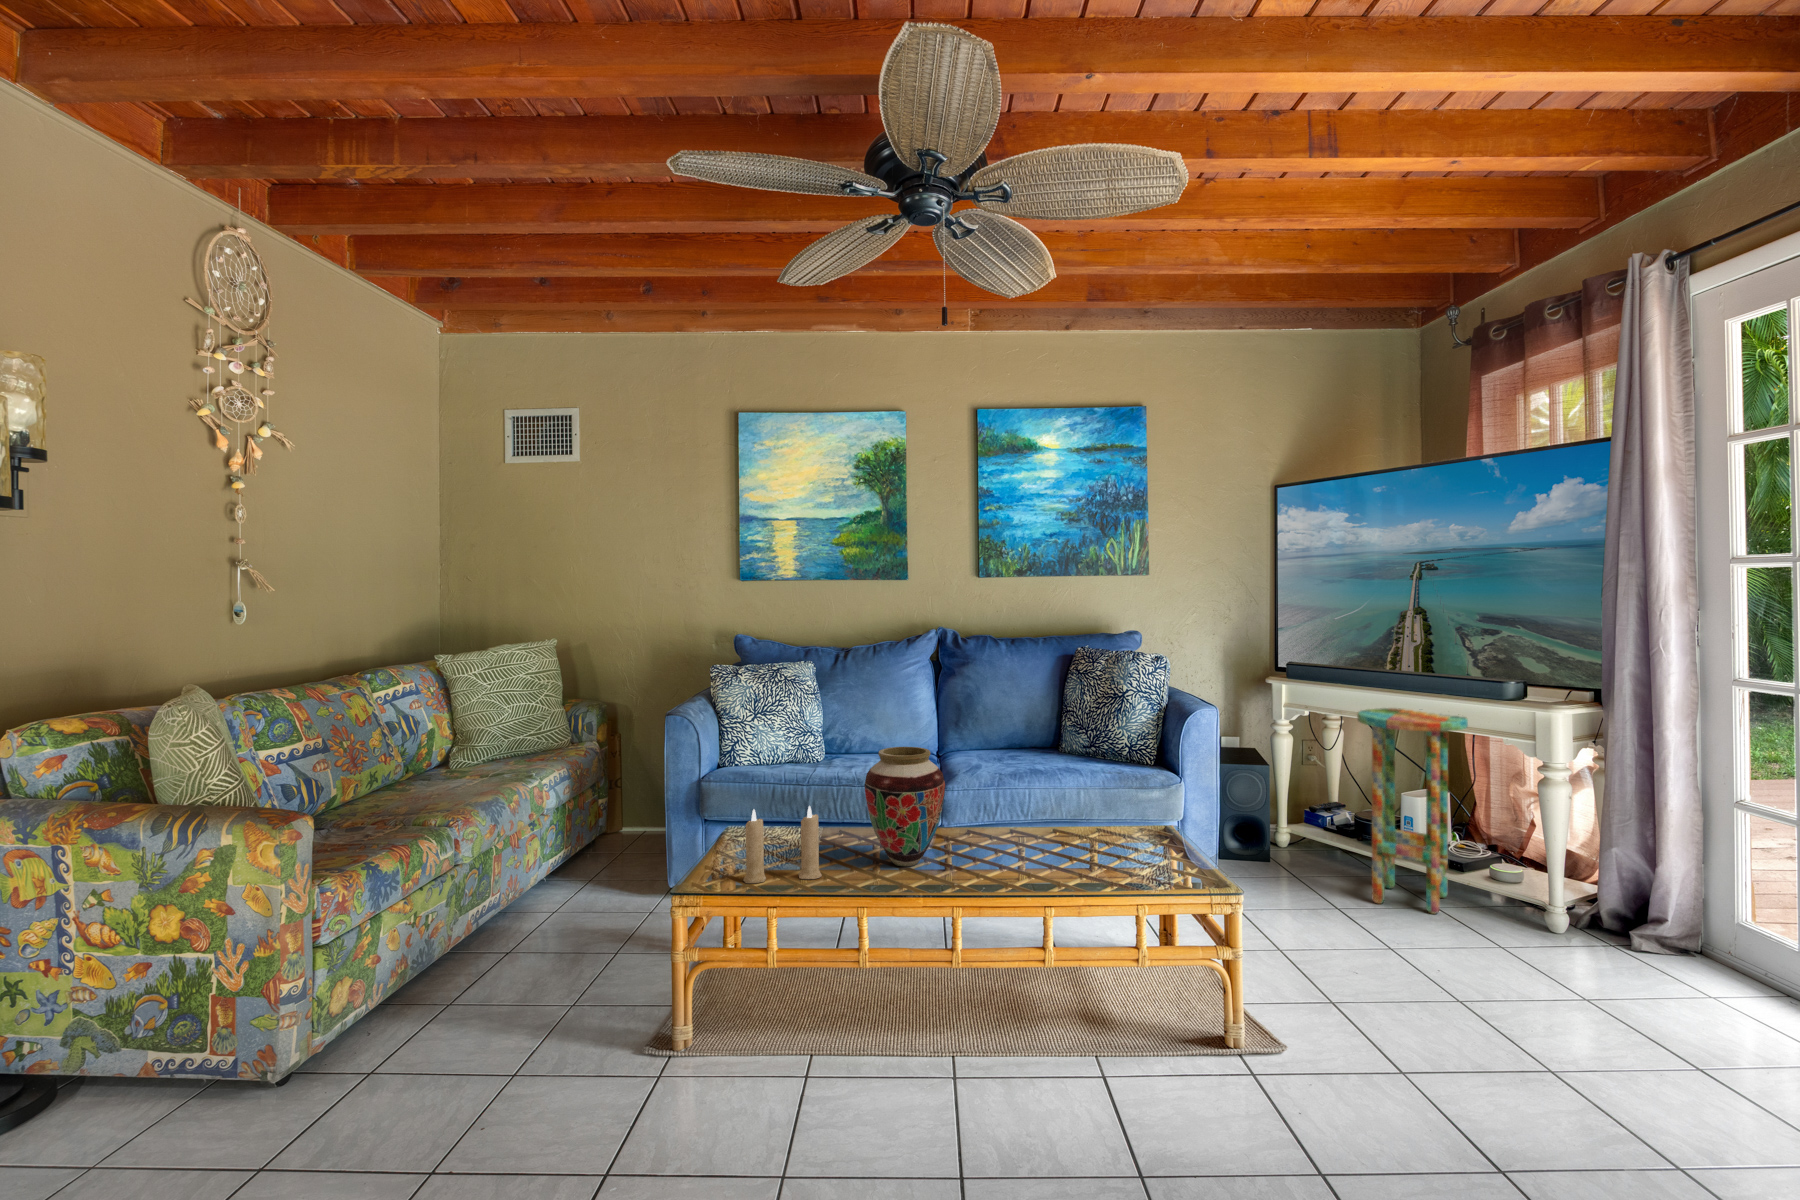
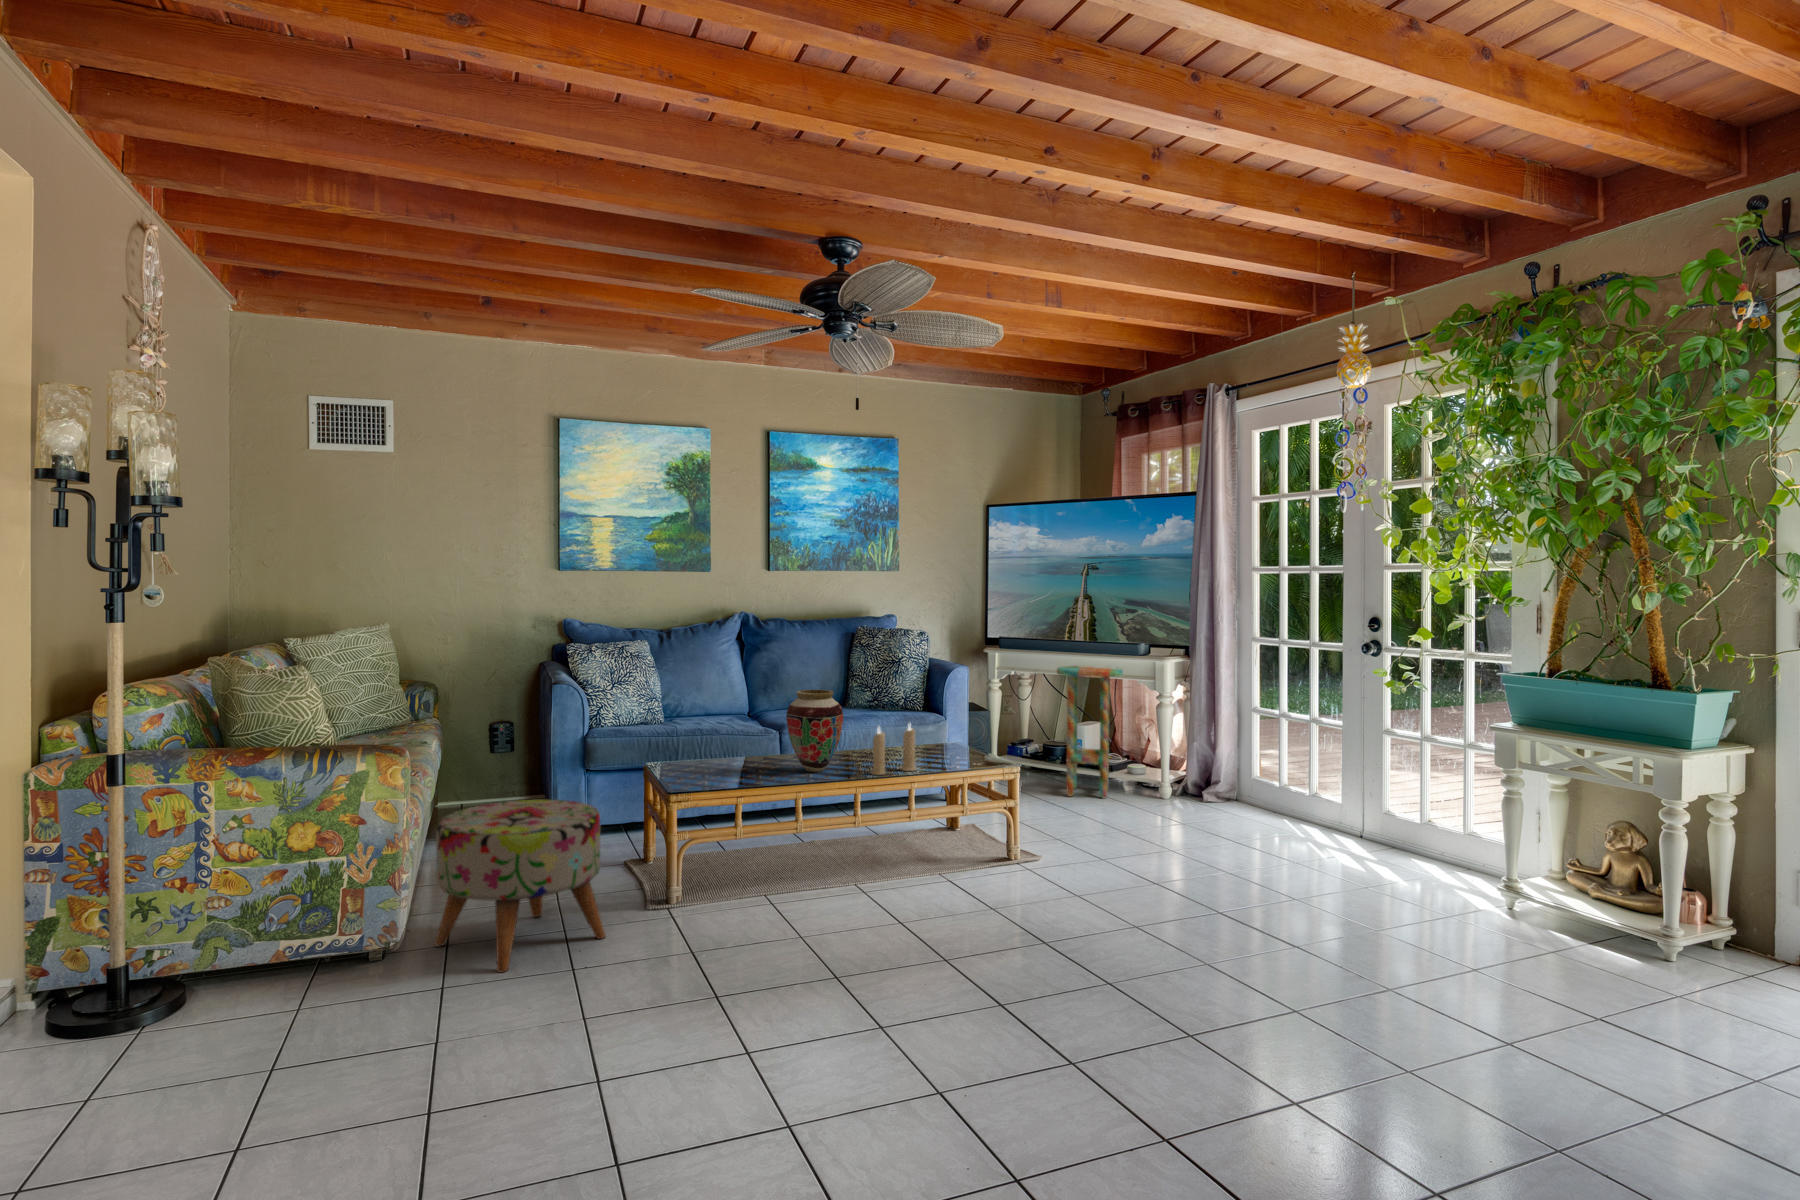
candle: present [743,806,822,883] -> present [871,724,916,775]
ottoman: none [317,882,548,1145] -> present [435,800,605,973]

